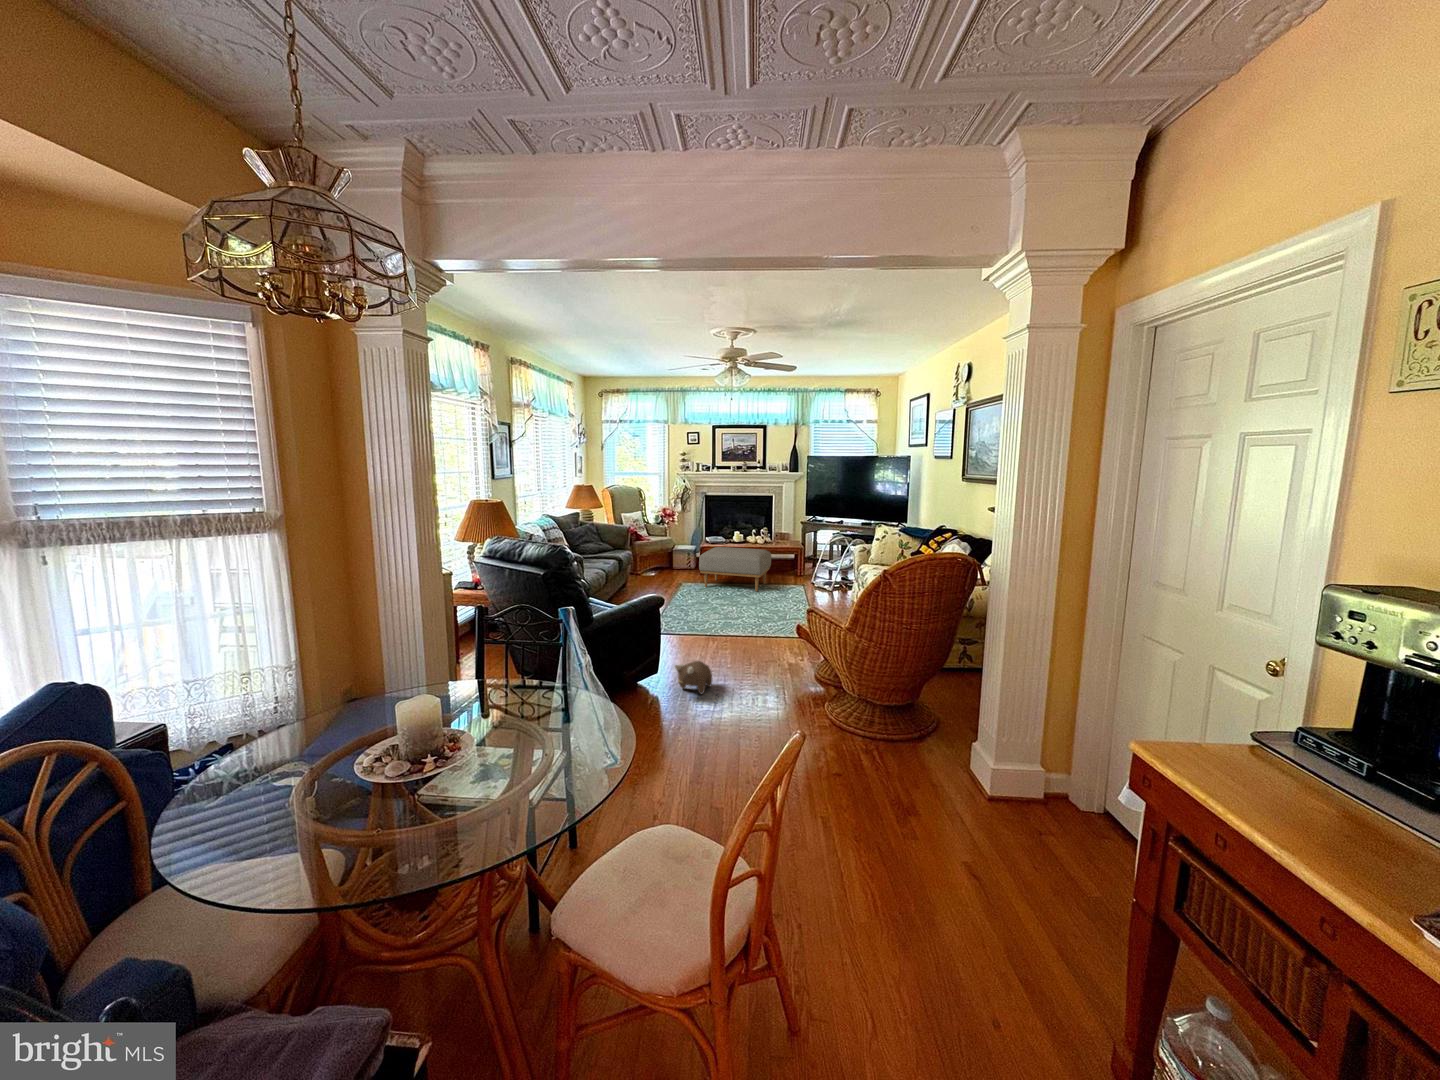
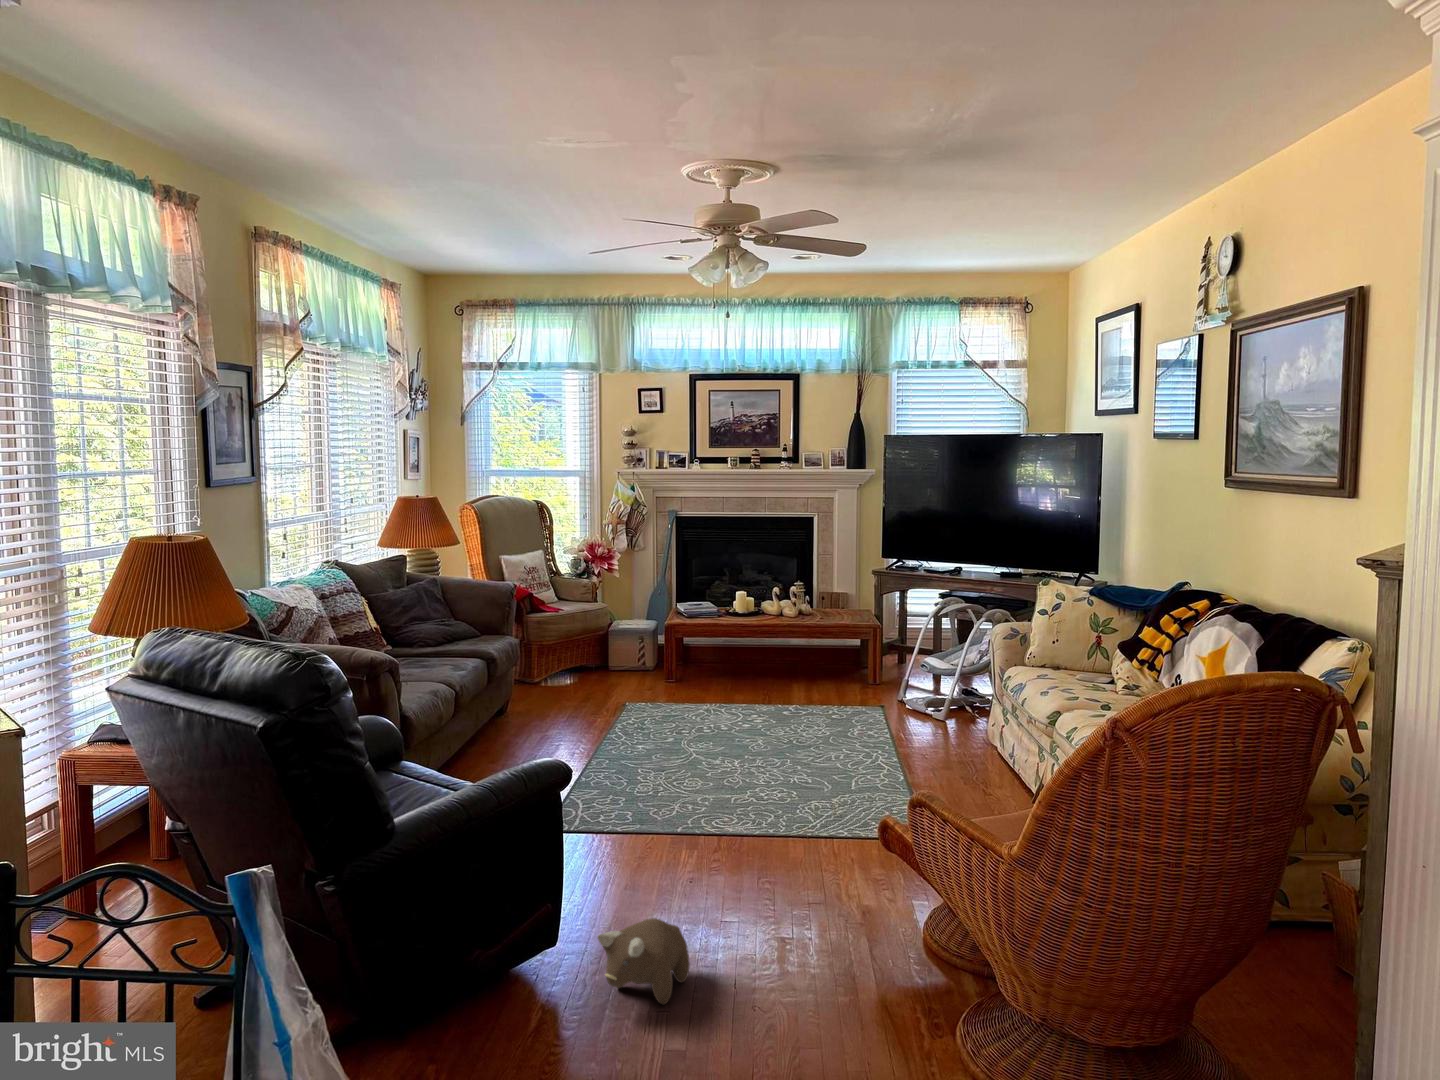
ottoman: present [699,547,771,592] -> none [661,626,814,722]

